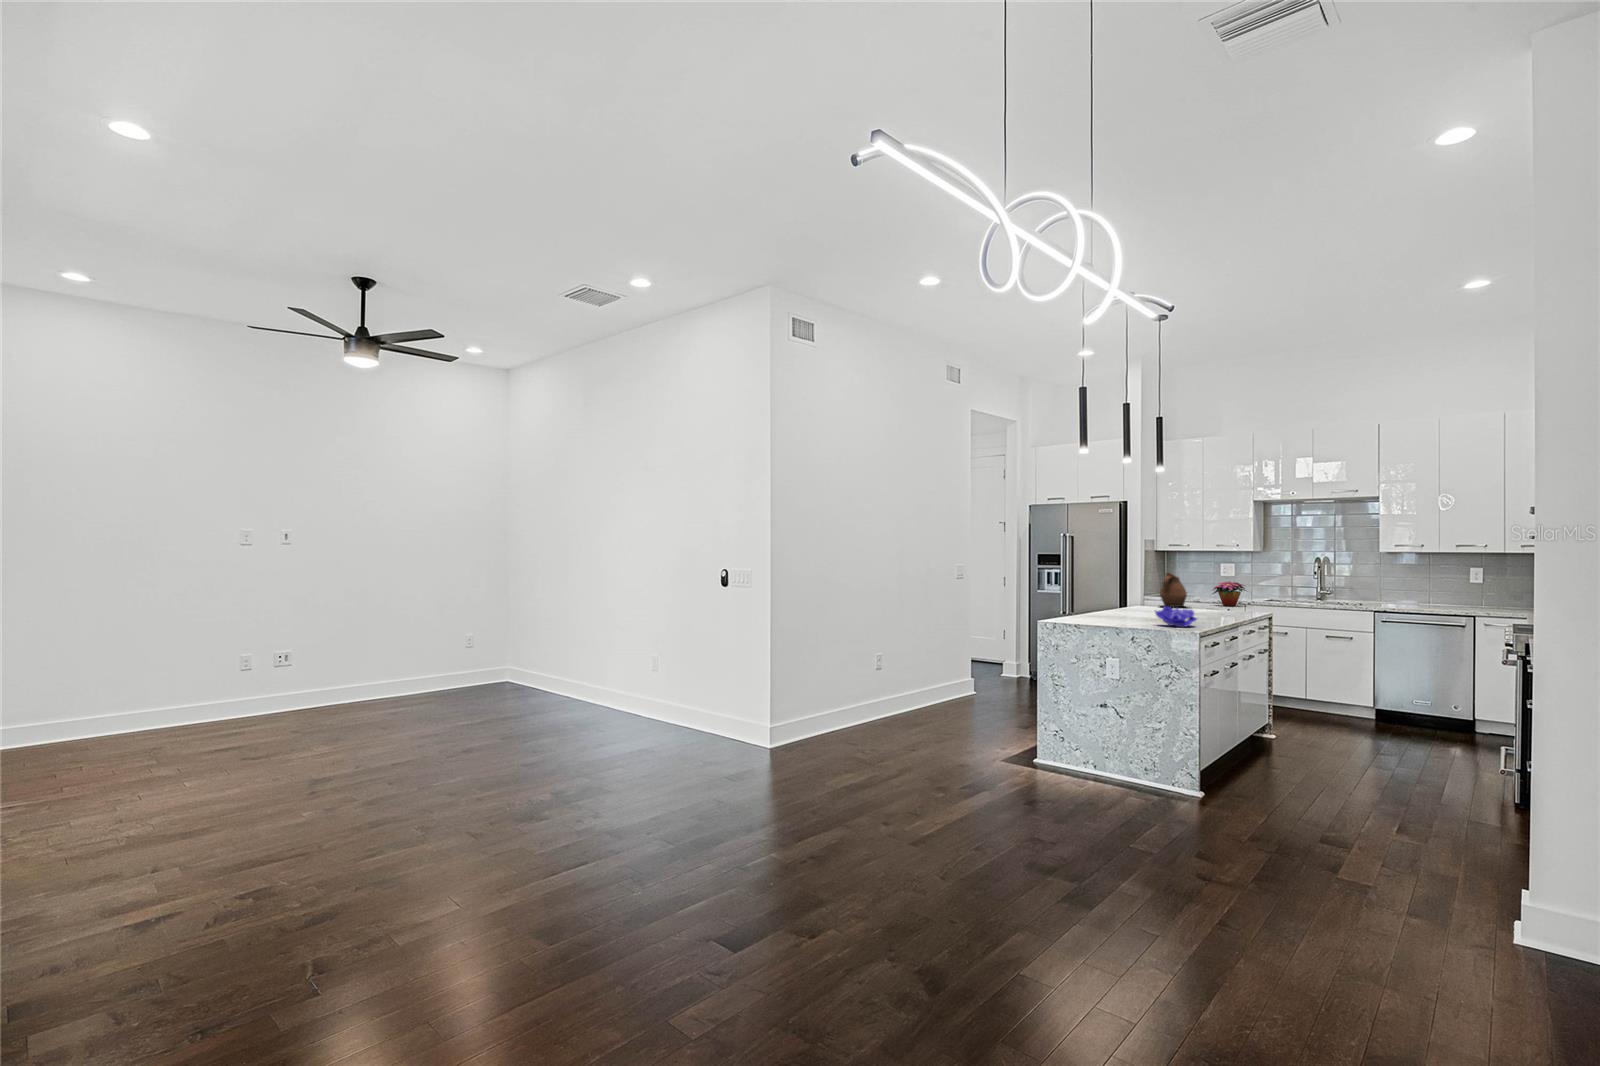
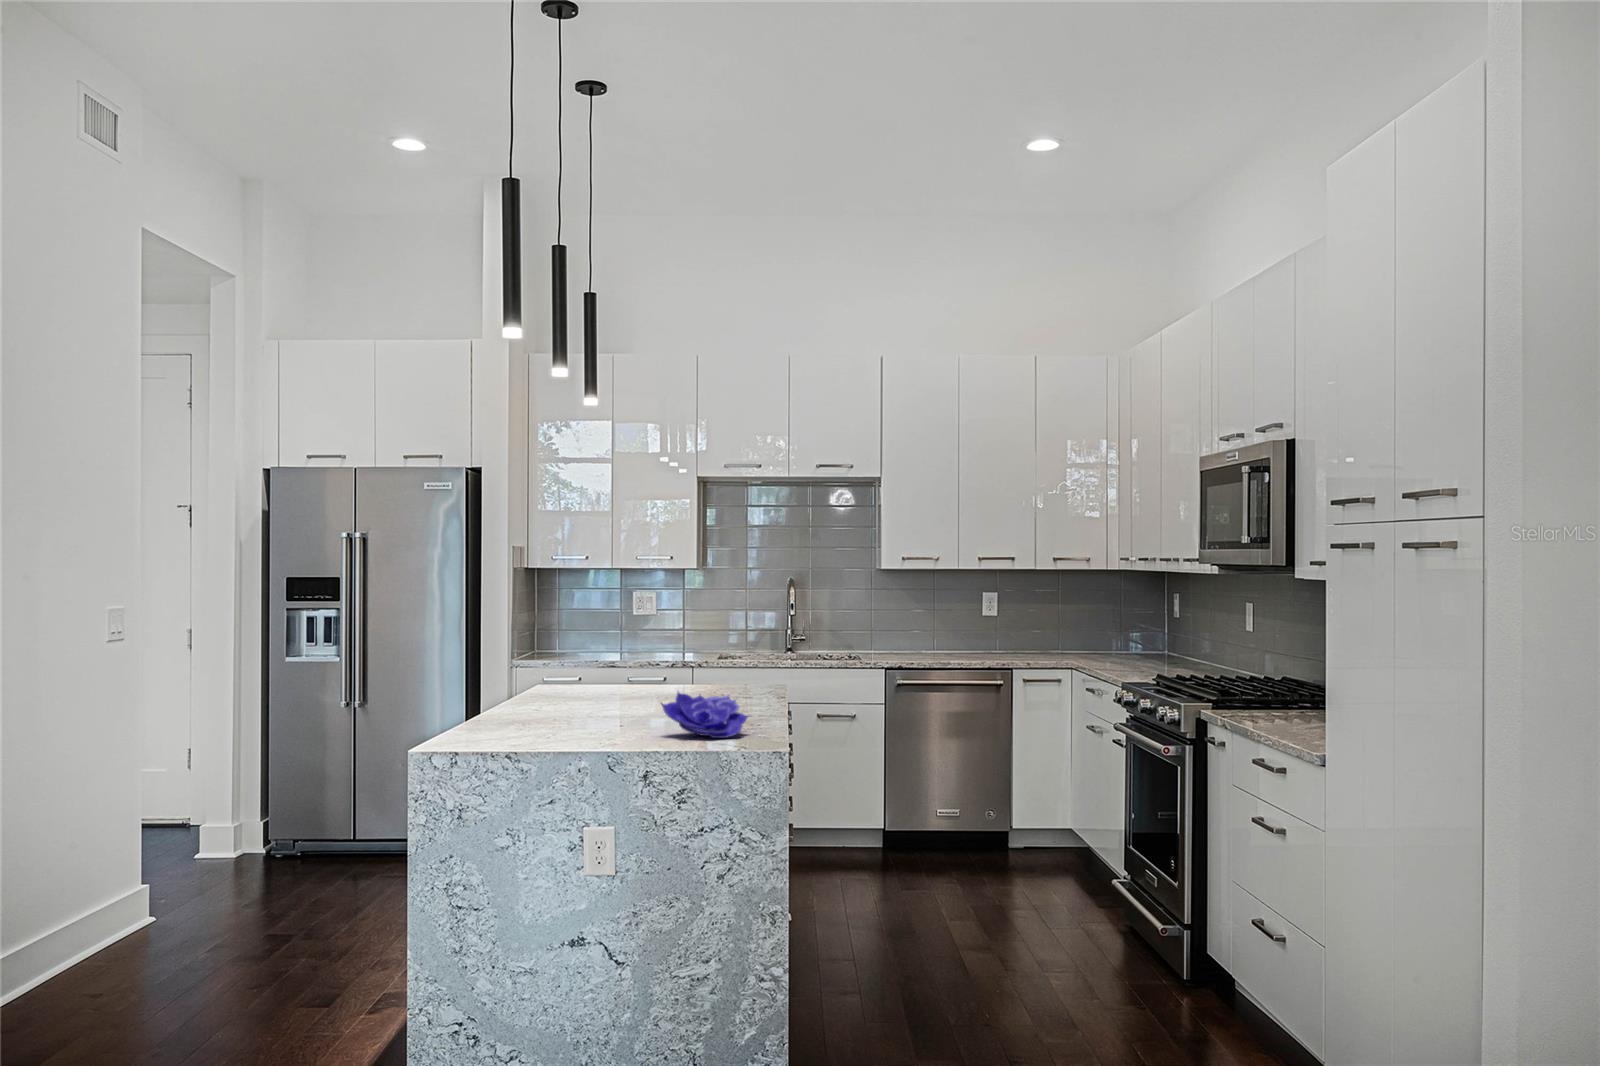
ceramic pitcher: present [1160,573,1187,607] -> none [564,613,630,684]
flower arrangement: present [1212,581,1246,606] -> none [643,625,715,674]

